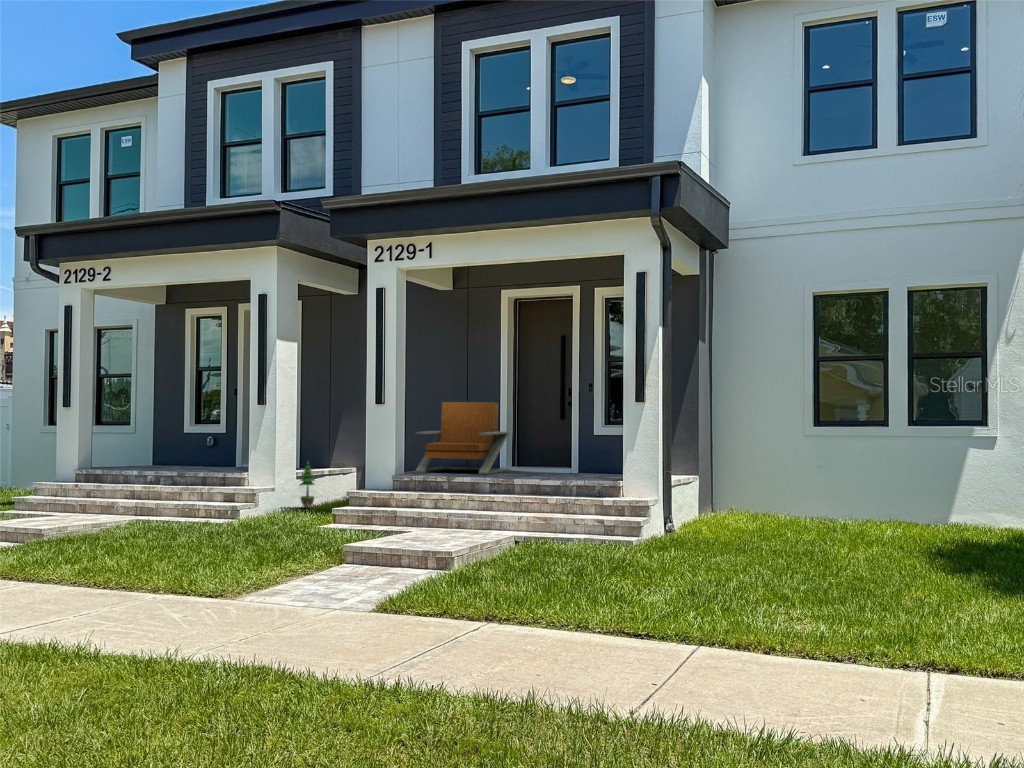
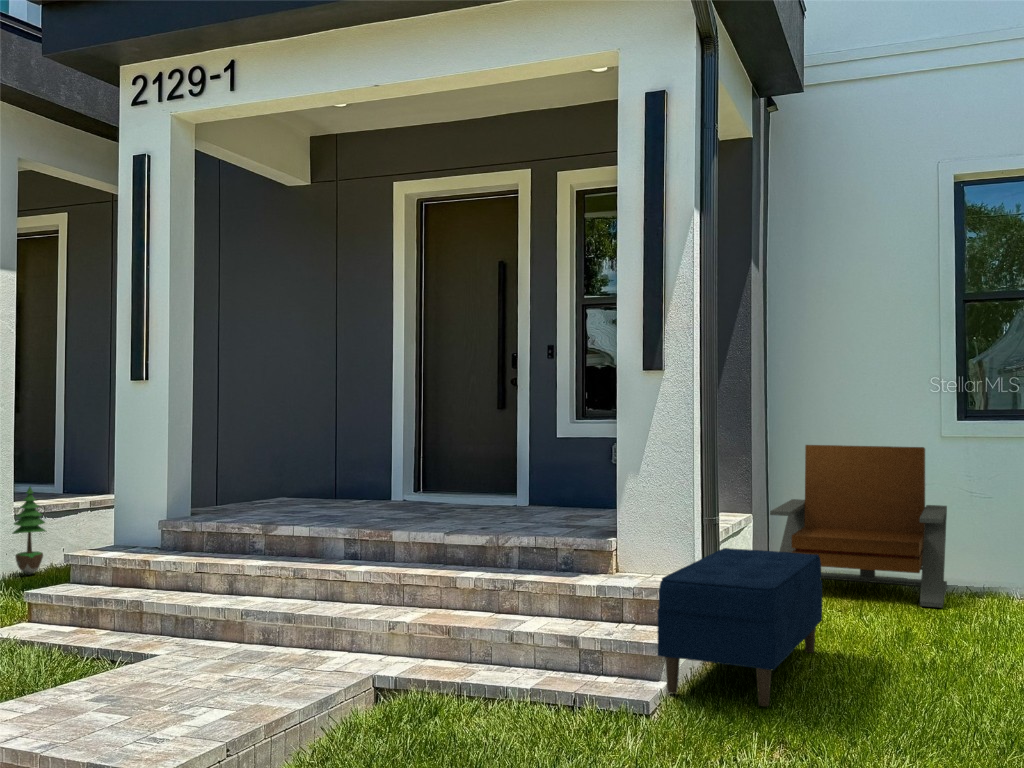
lounge chair: present [415,402,509,474] -> present [770,445,947,608]
bench: none [639,486,719,545] -> present [657,548,822,706]

